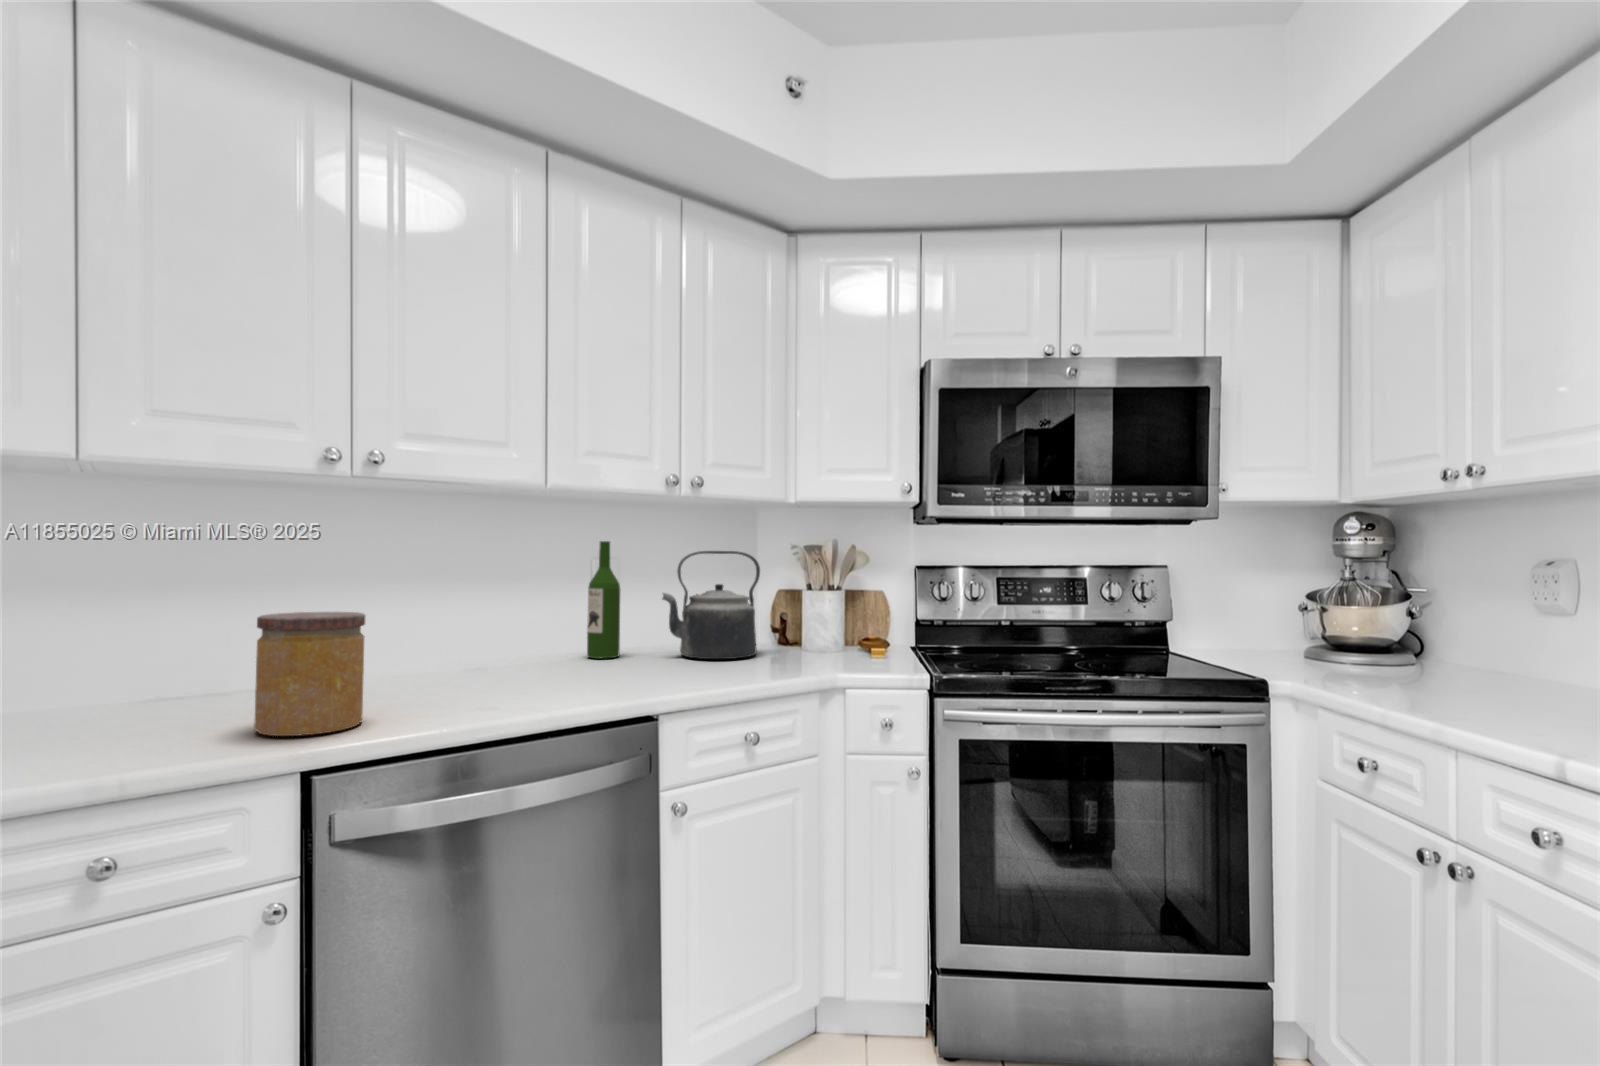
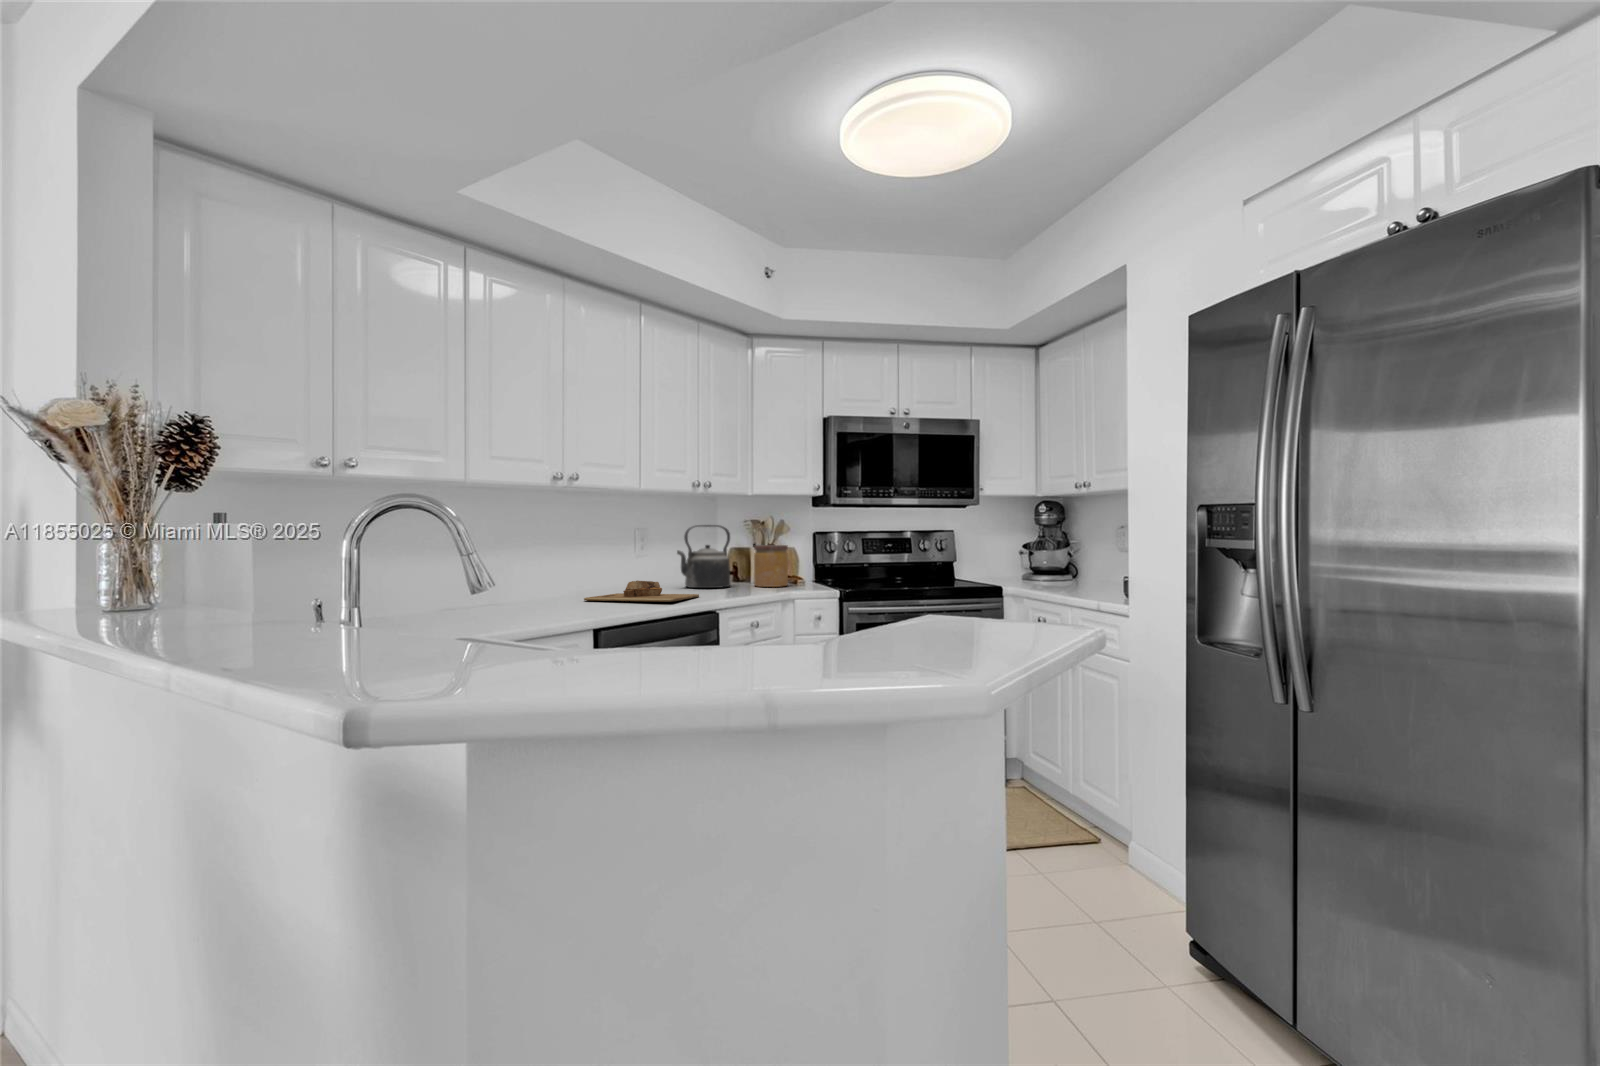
wine bottle: present [587,541,620,659] -> none [632,520,651,590]
jar: present [254,612,366,736] -> present [754,545,788,587]
cutting board: none [441,652,656,701] -> present [584,581,699,602]

